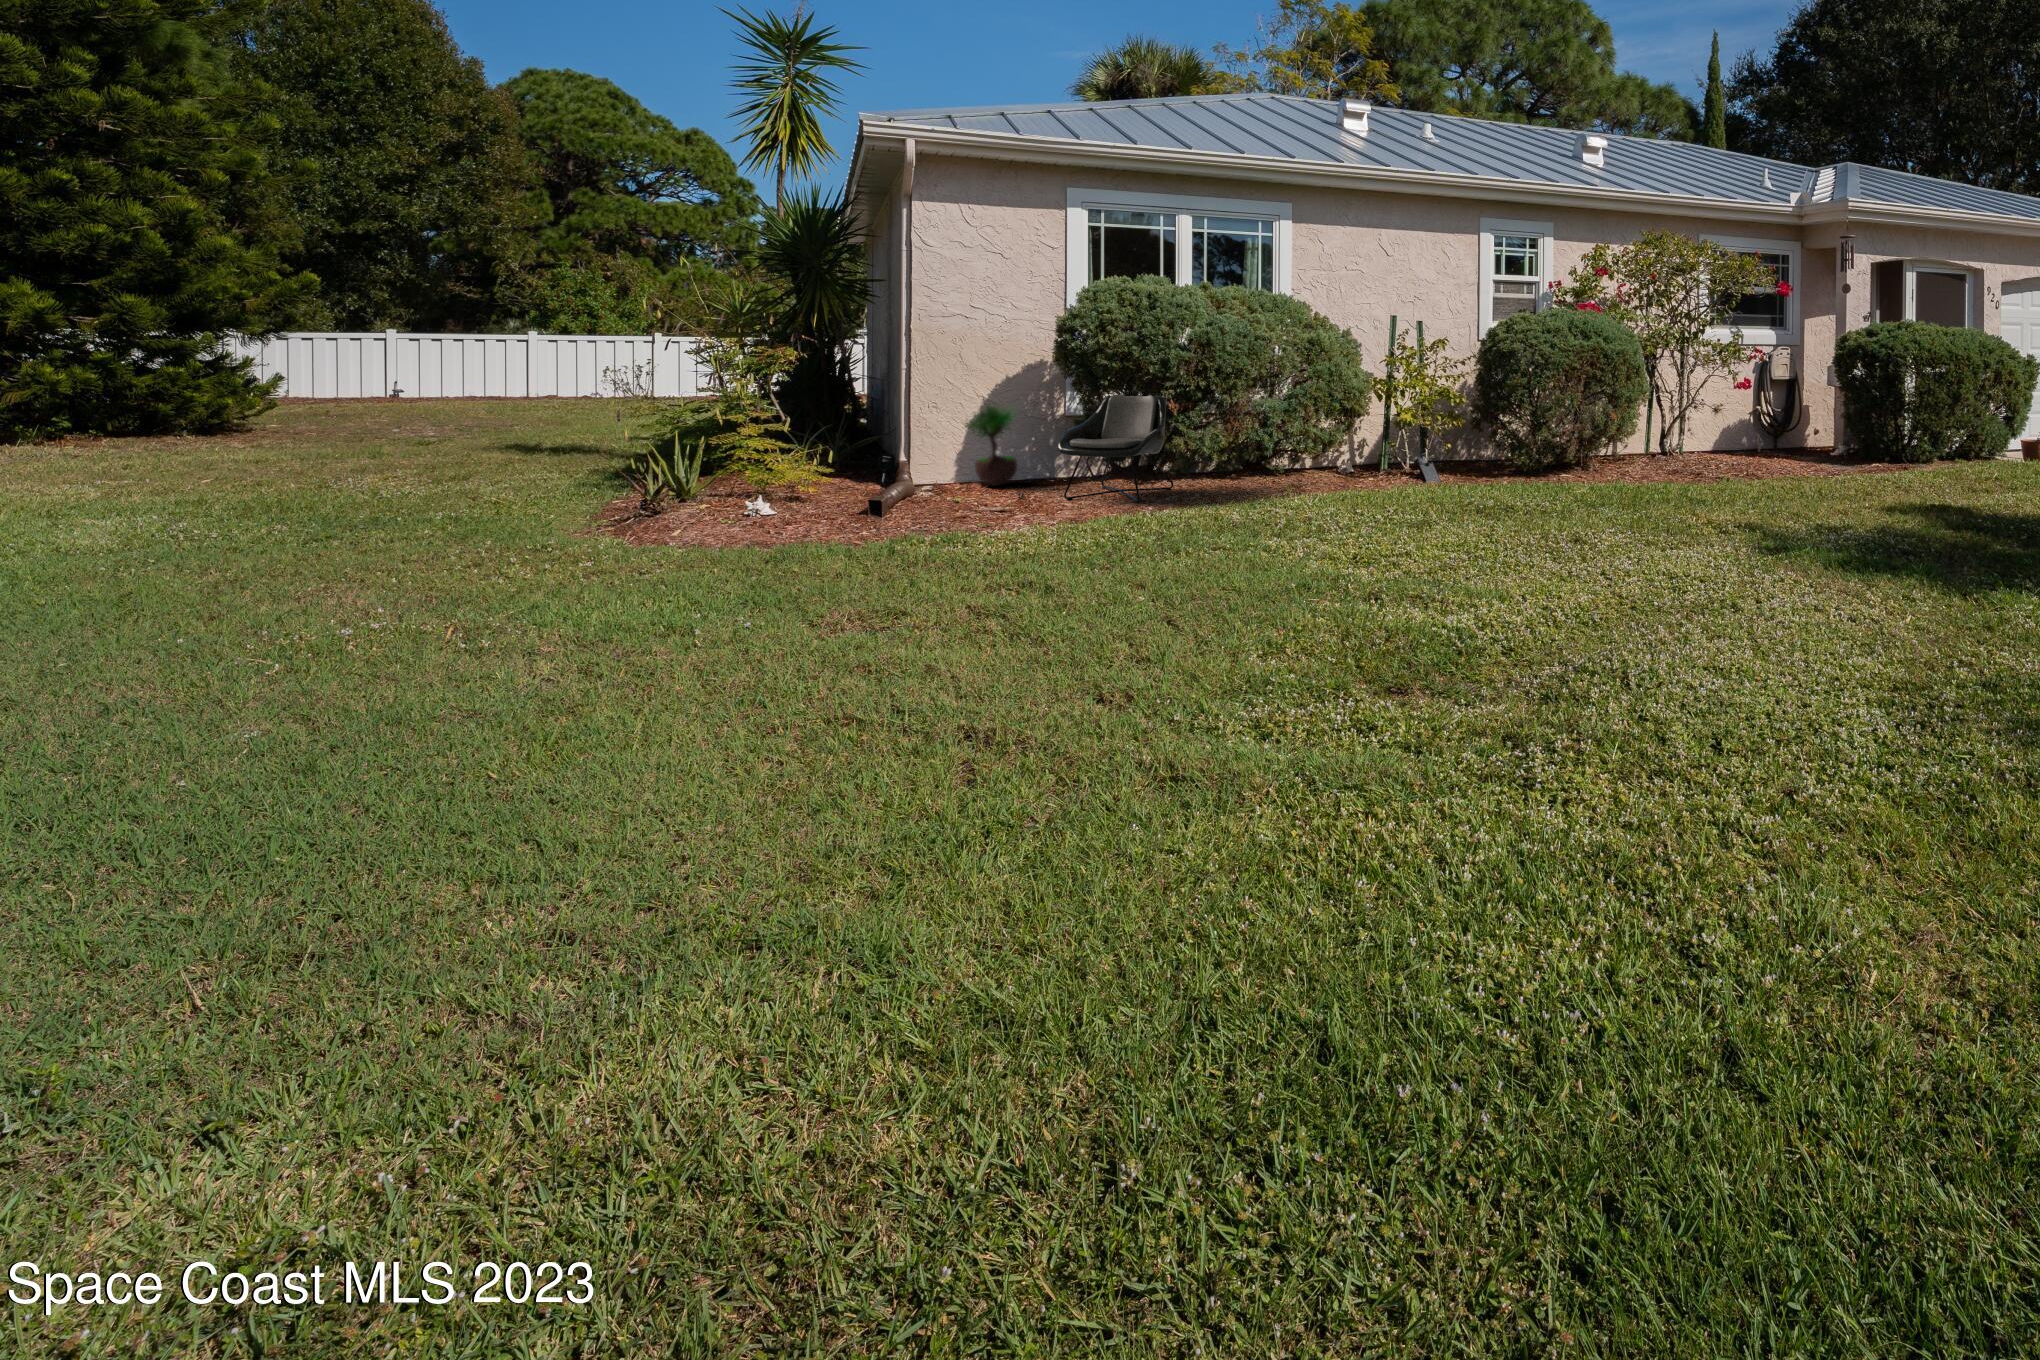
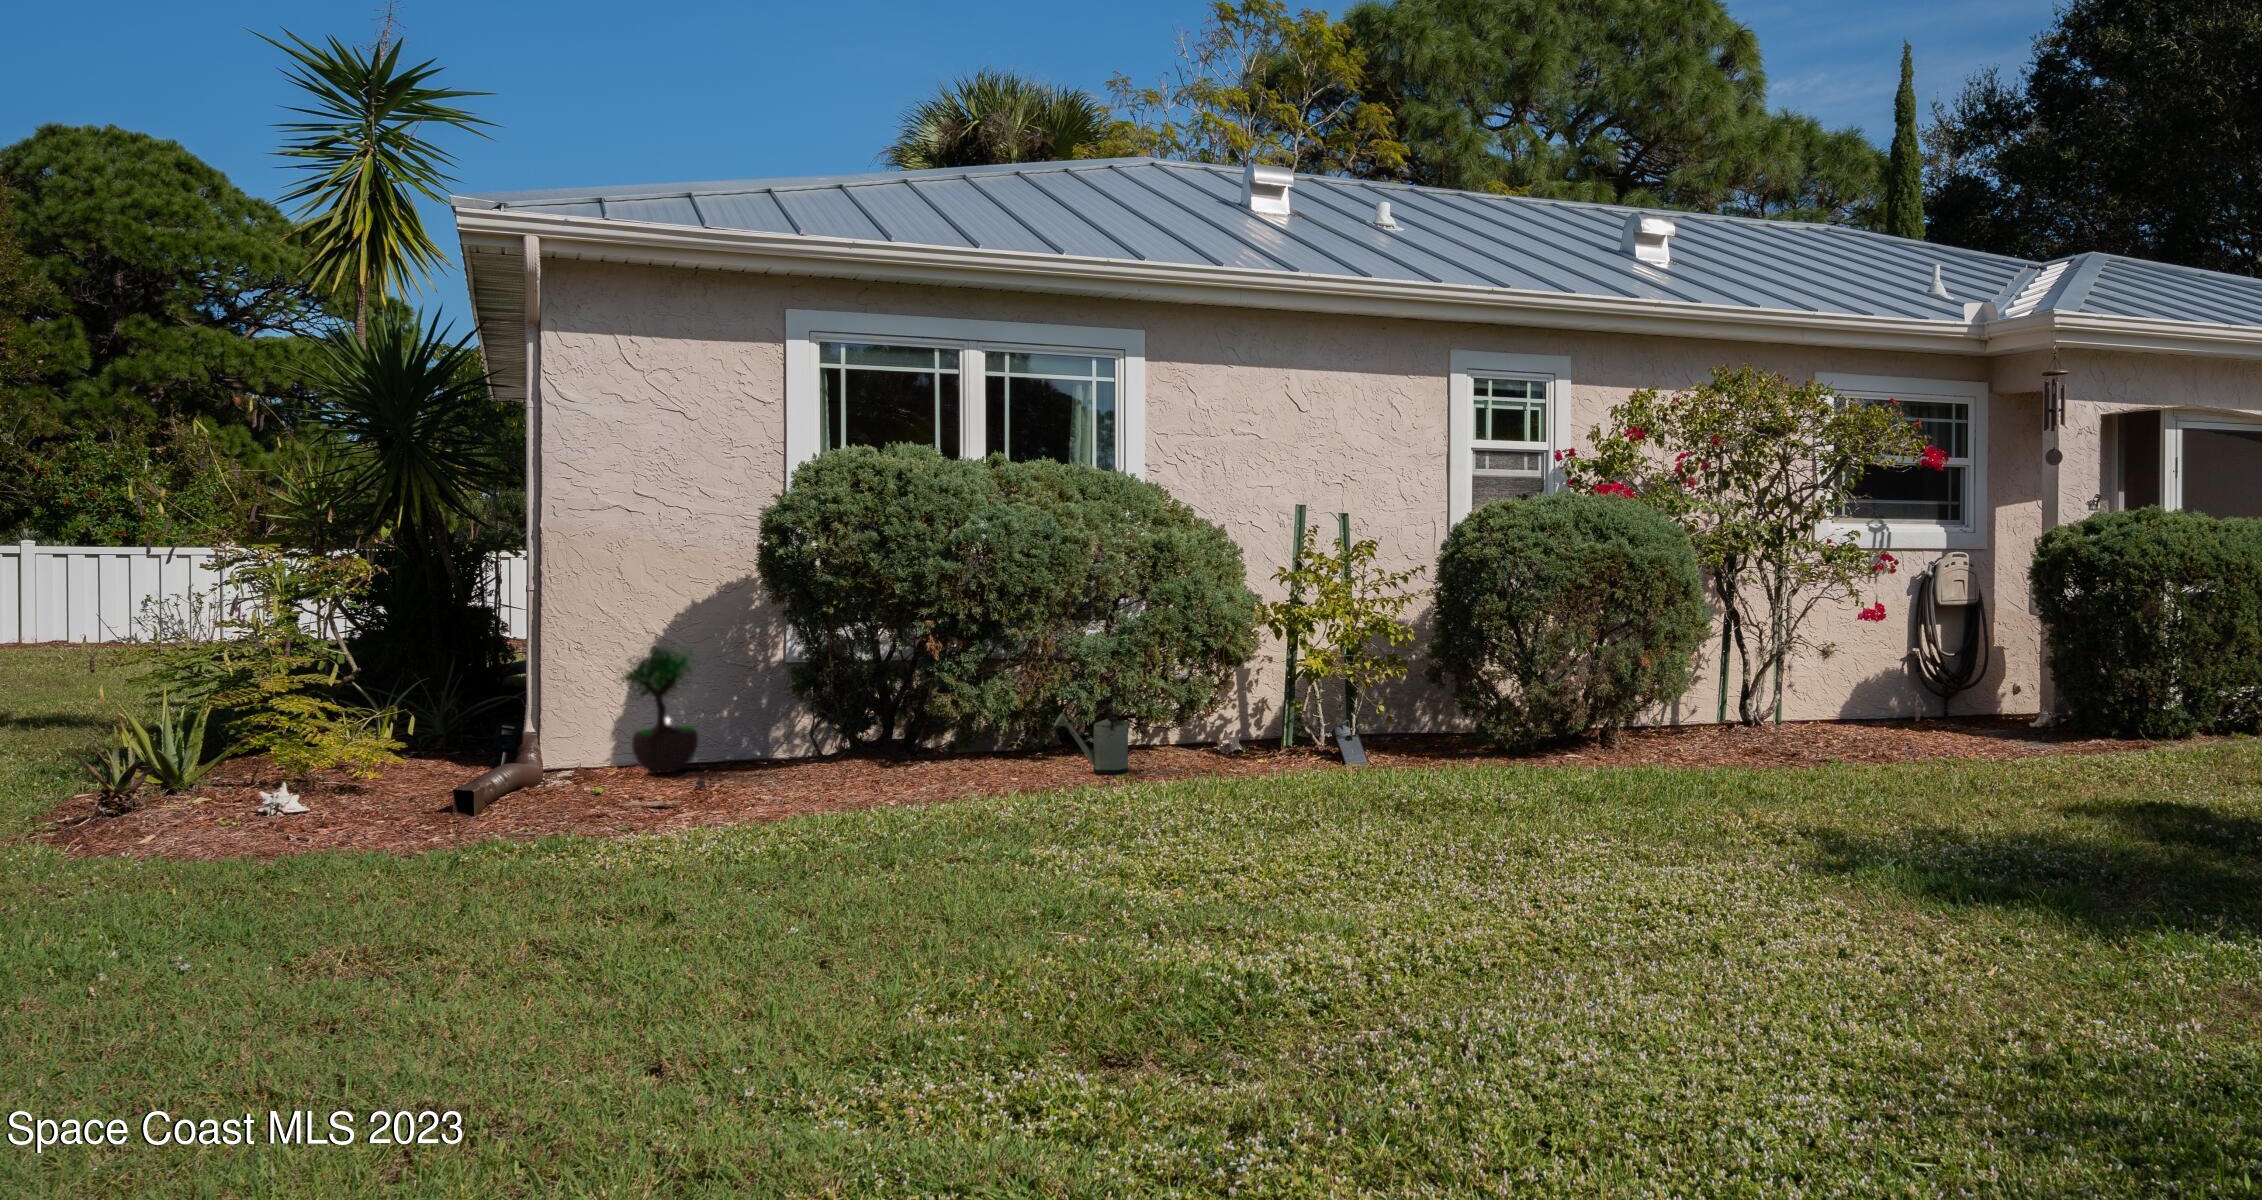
lounge chair: present [1058,395,1173,503] -> none [746,623,931,802]
watering can: none [1249,441,1301,485] -> present [1054,704,1131,775]

